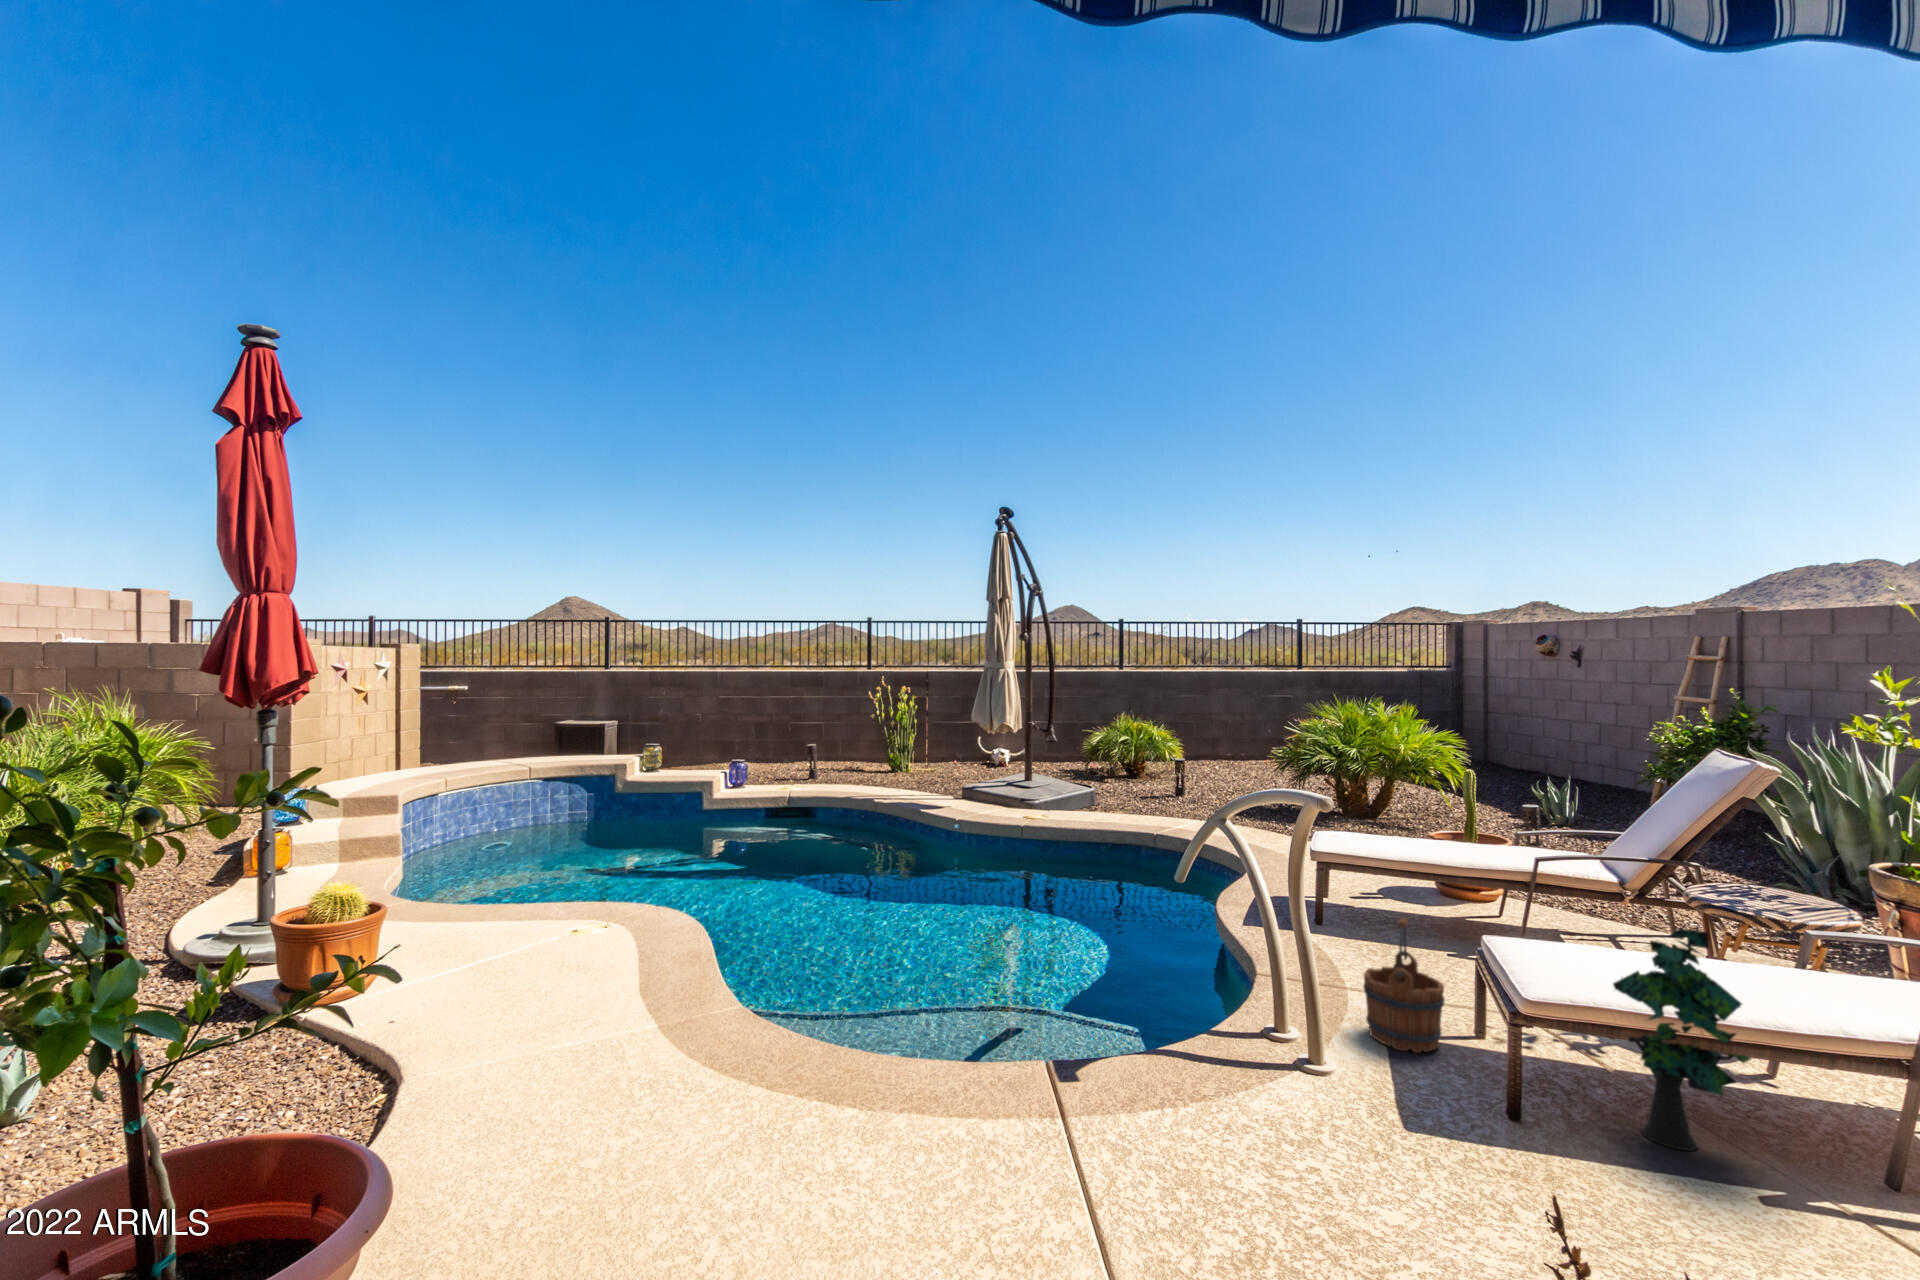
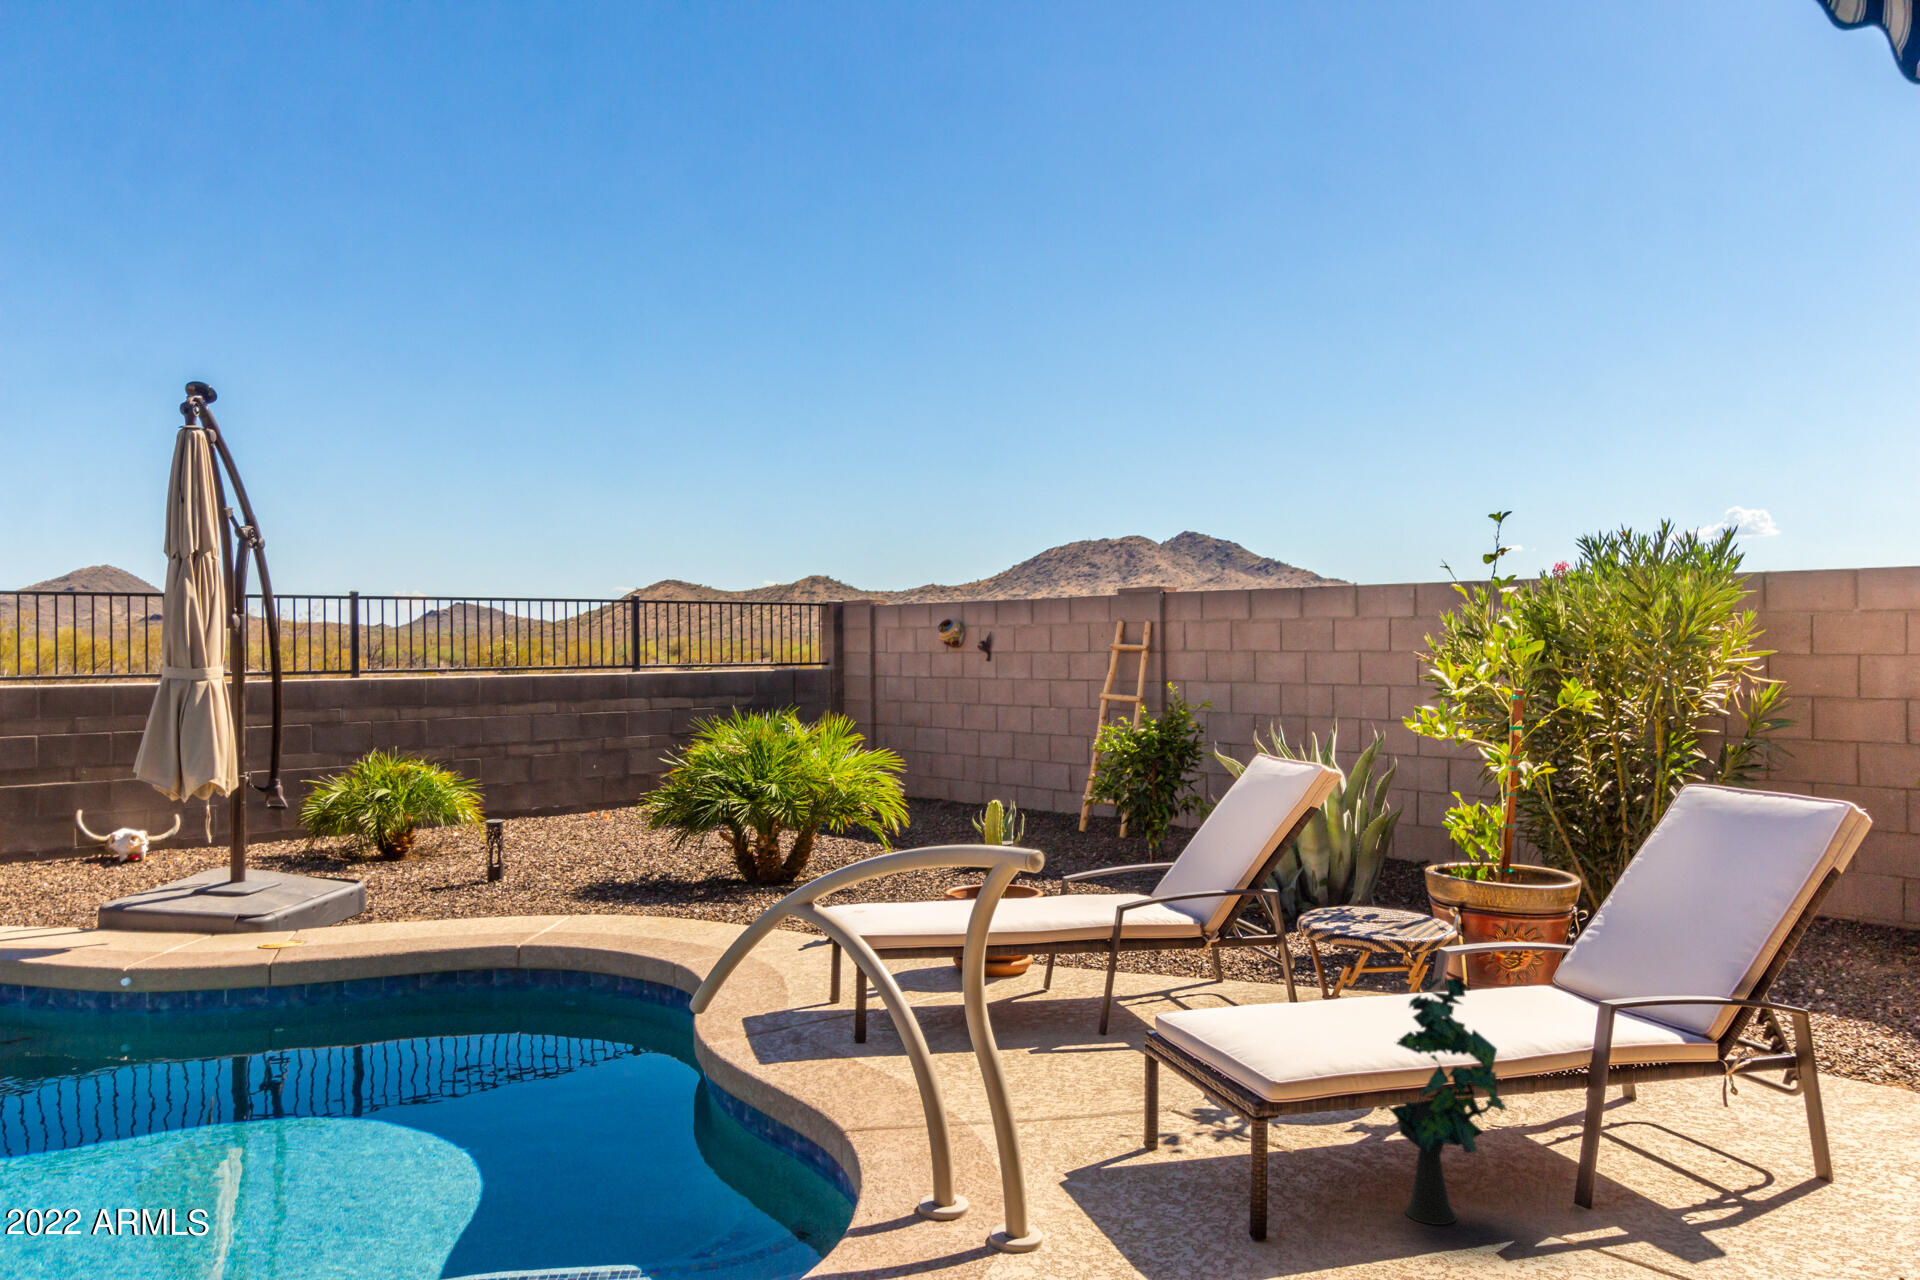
wooden bucket: present [1363,918,1445,1053] -> none [1085,1024,1180,1203]

